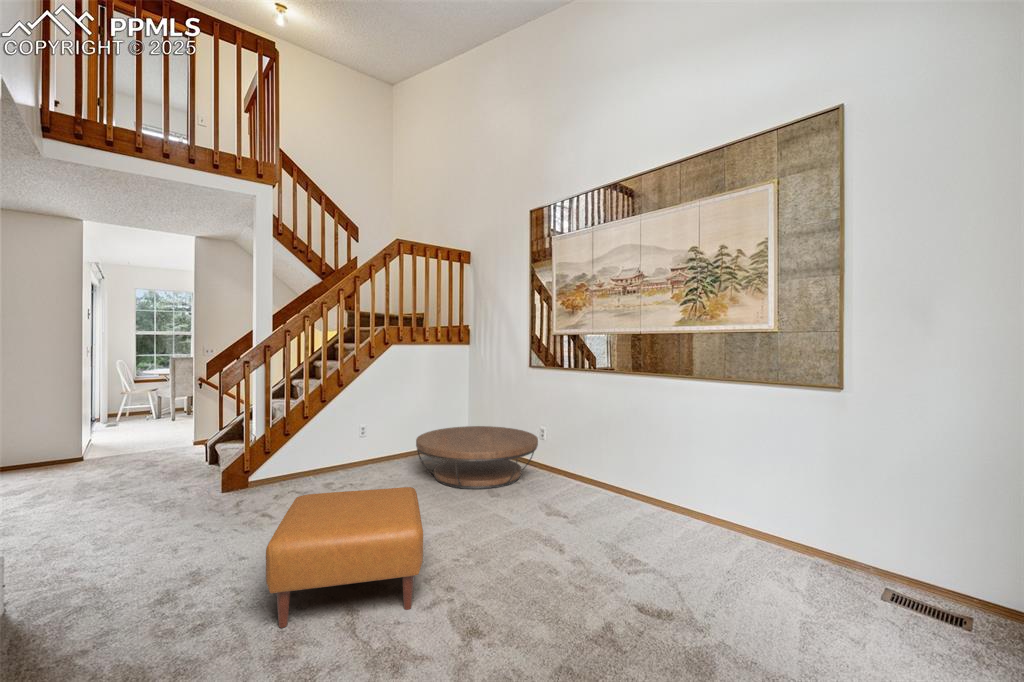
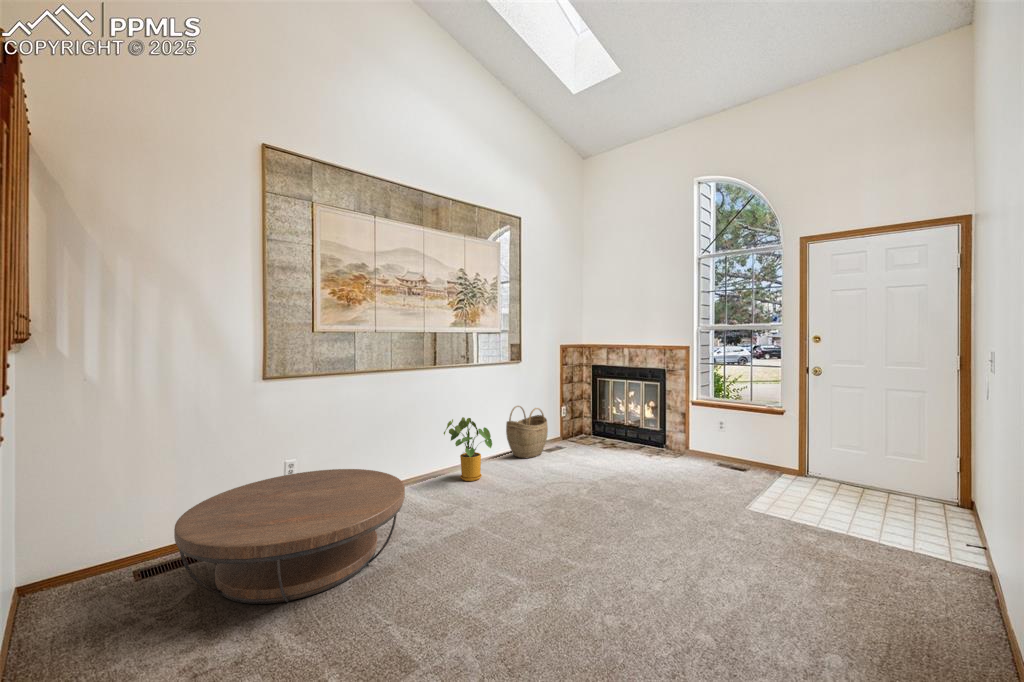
house plant: none [606,441,681,523] -> present [444,417,492,481]
woven basket: none [742,468,836,577] -> present [506,406,548,458]
ottoman: present [266,487,423,628] -> none [573,474,758,621]

